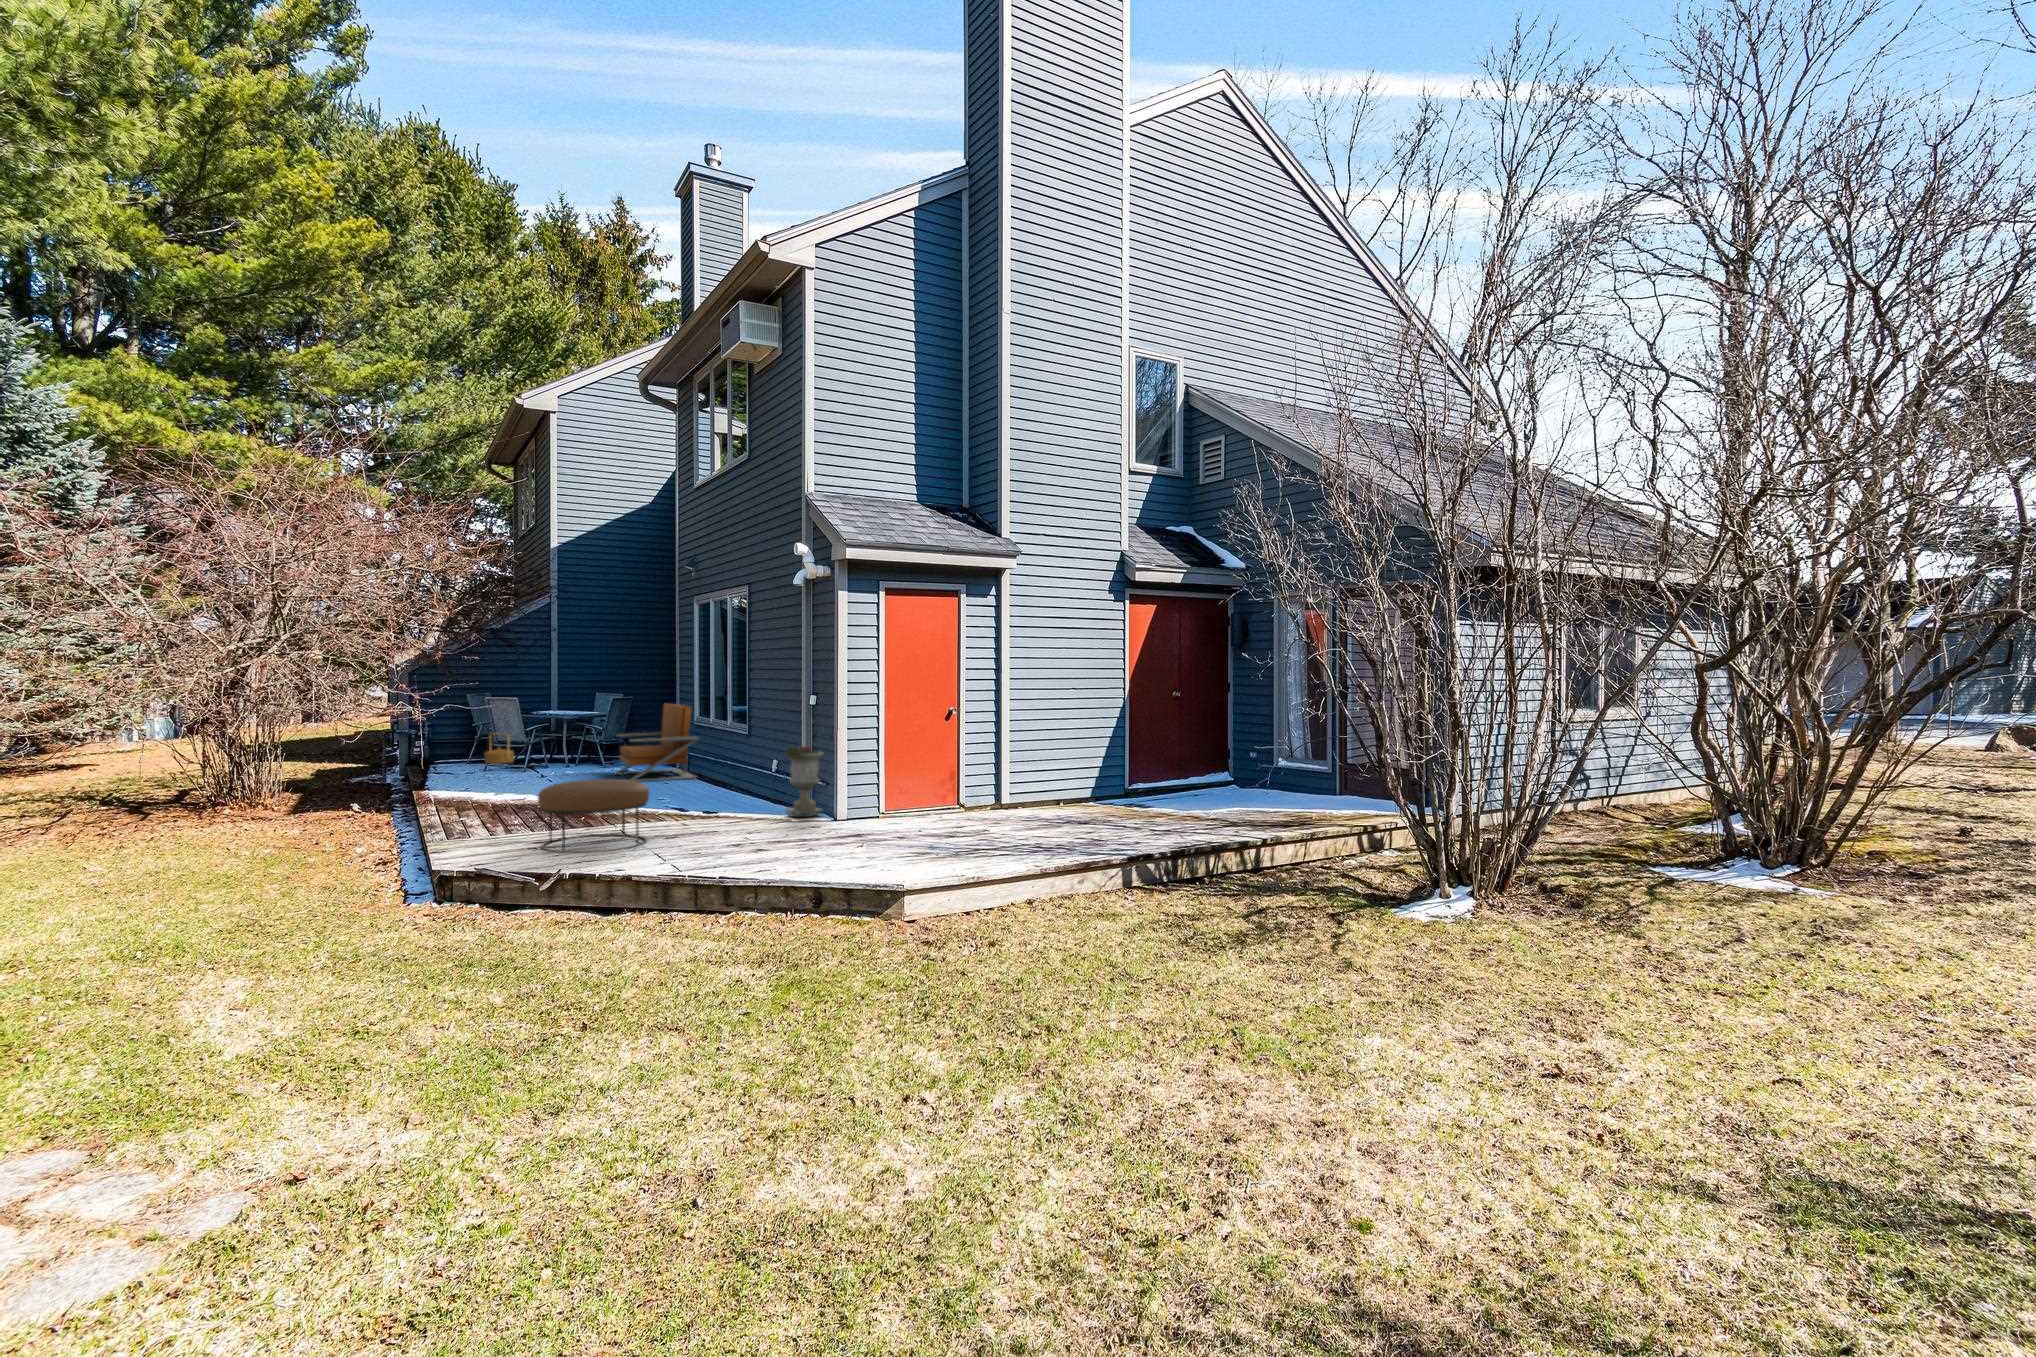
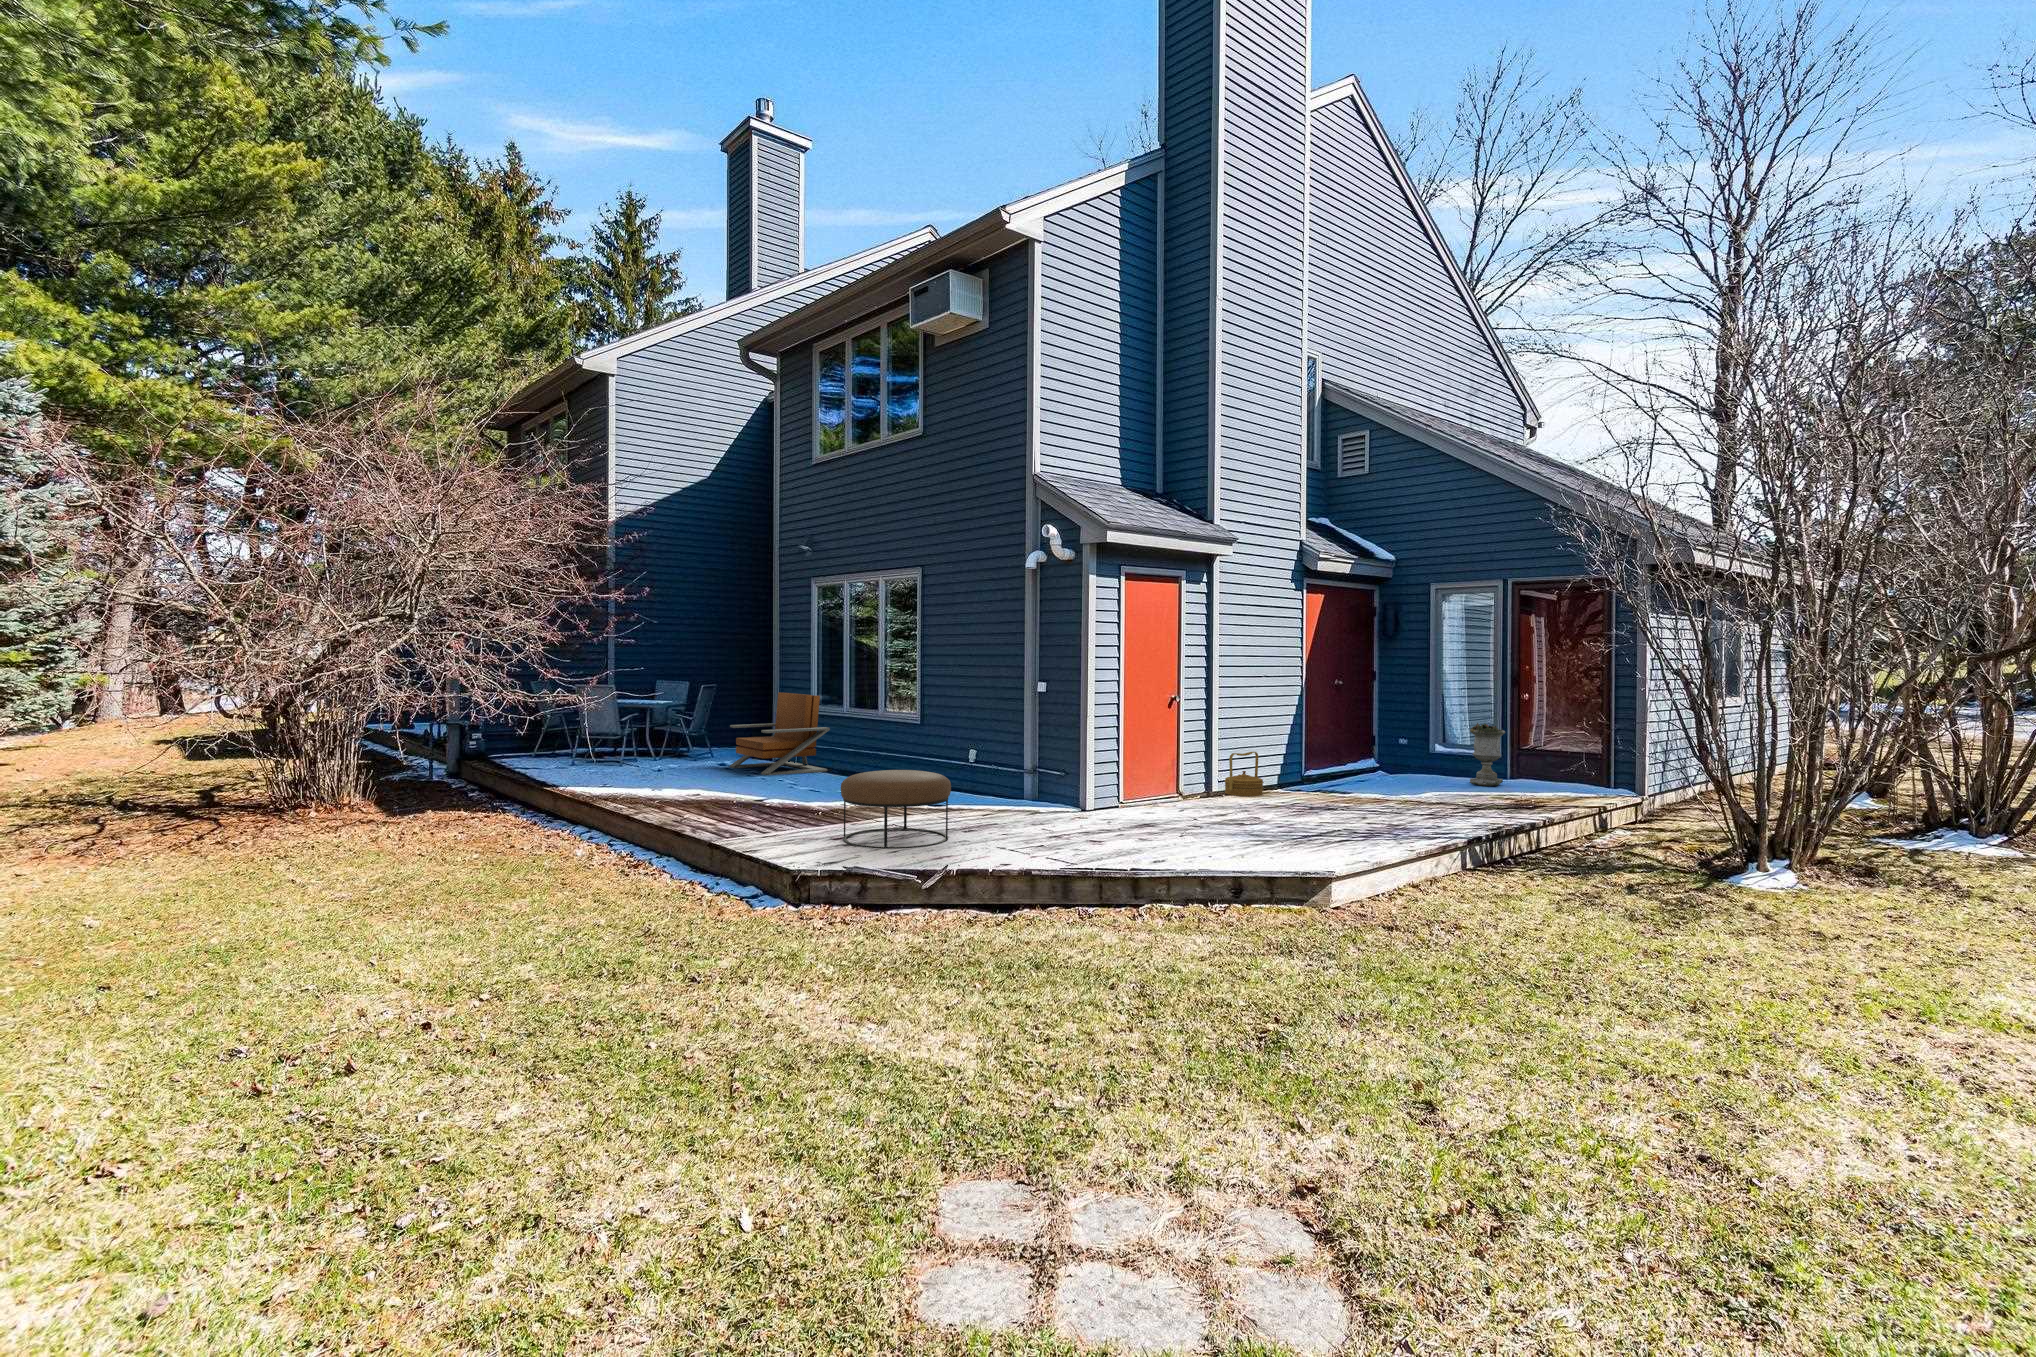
woven basket: present [485,733,514,764] -> present [1225,752,1264,796]
planter: present [785,745,823,817] -> present [1469,723,1505,786]

